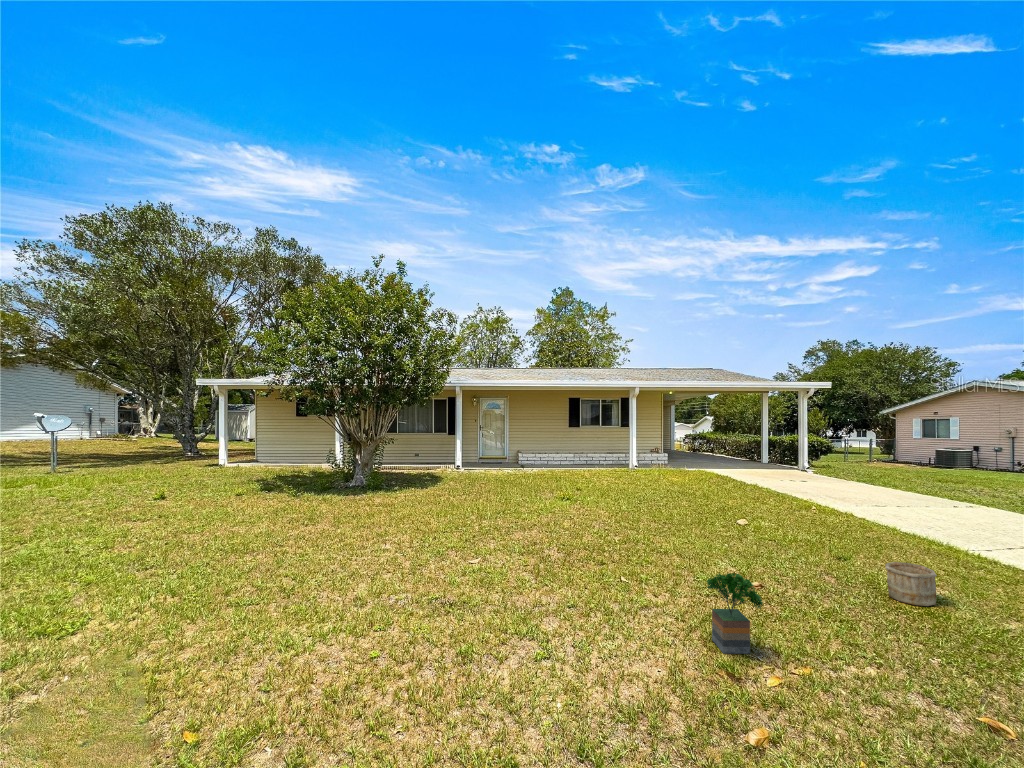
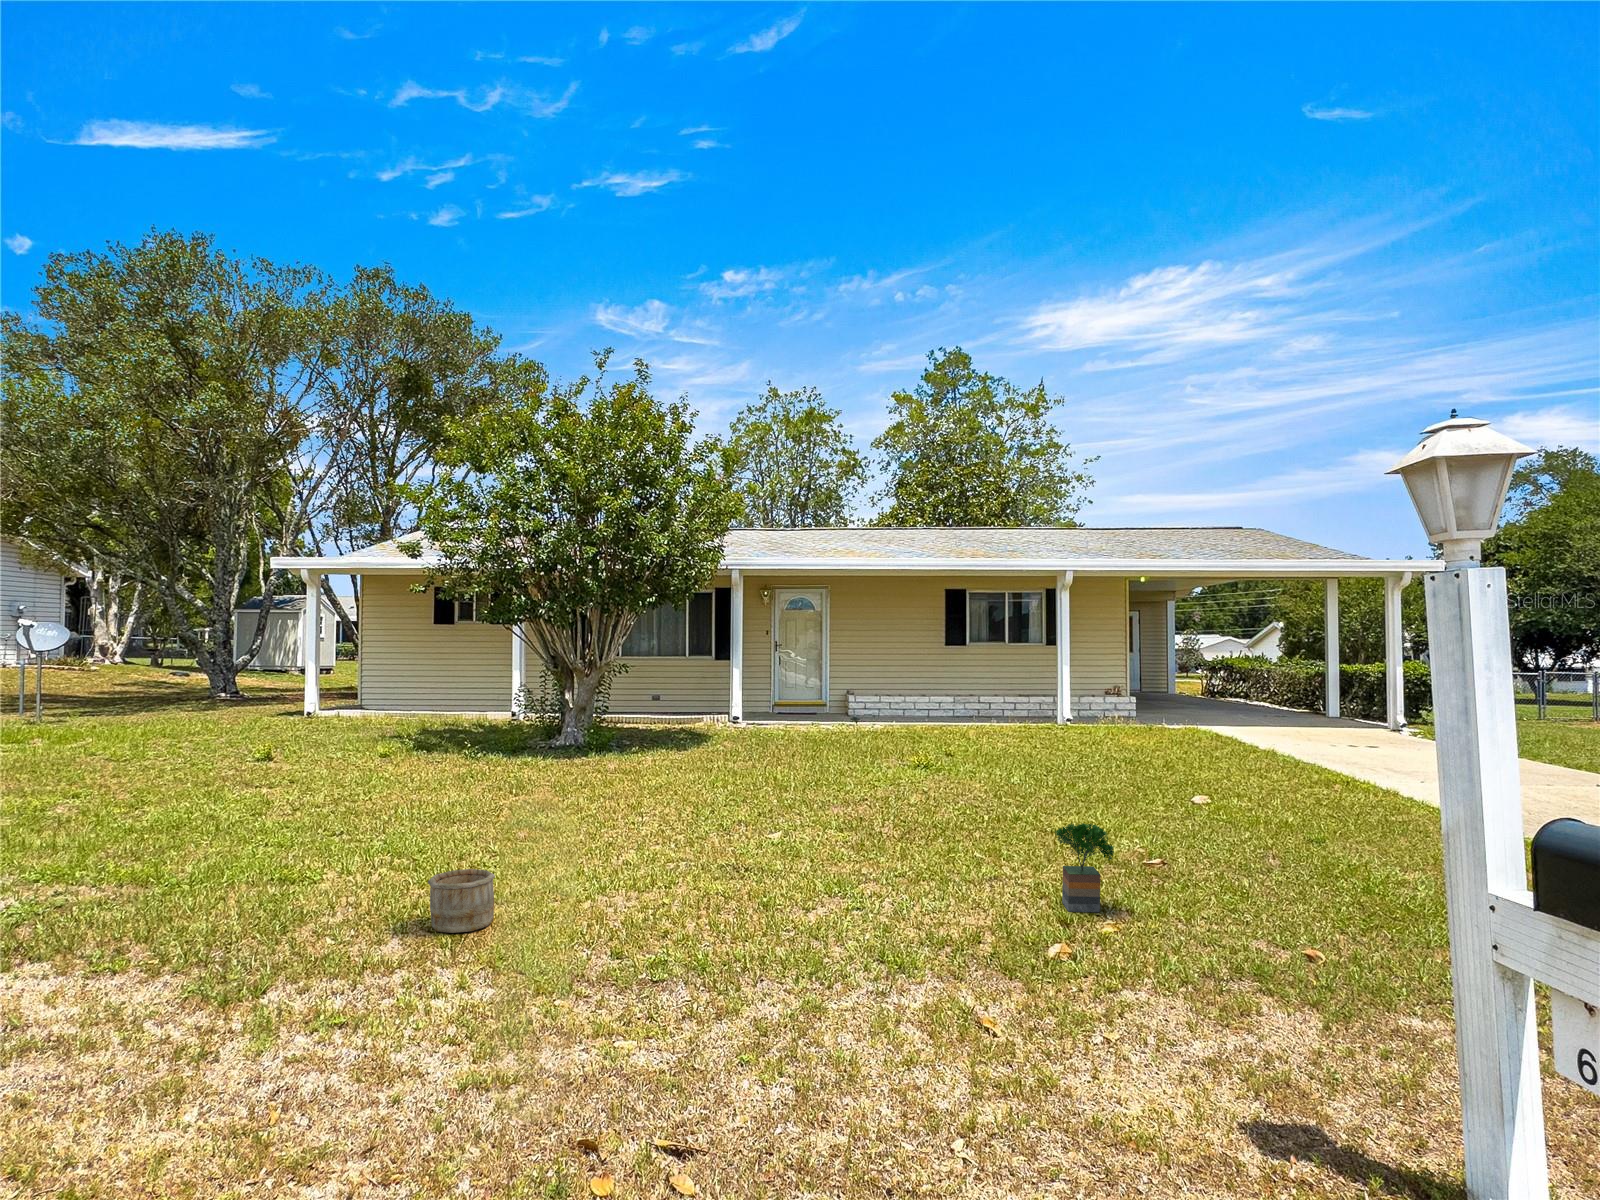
wooden bucket: present [885,562,937,606] -> present [428,869,495,933]

